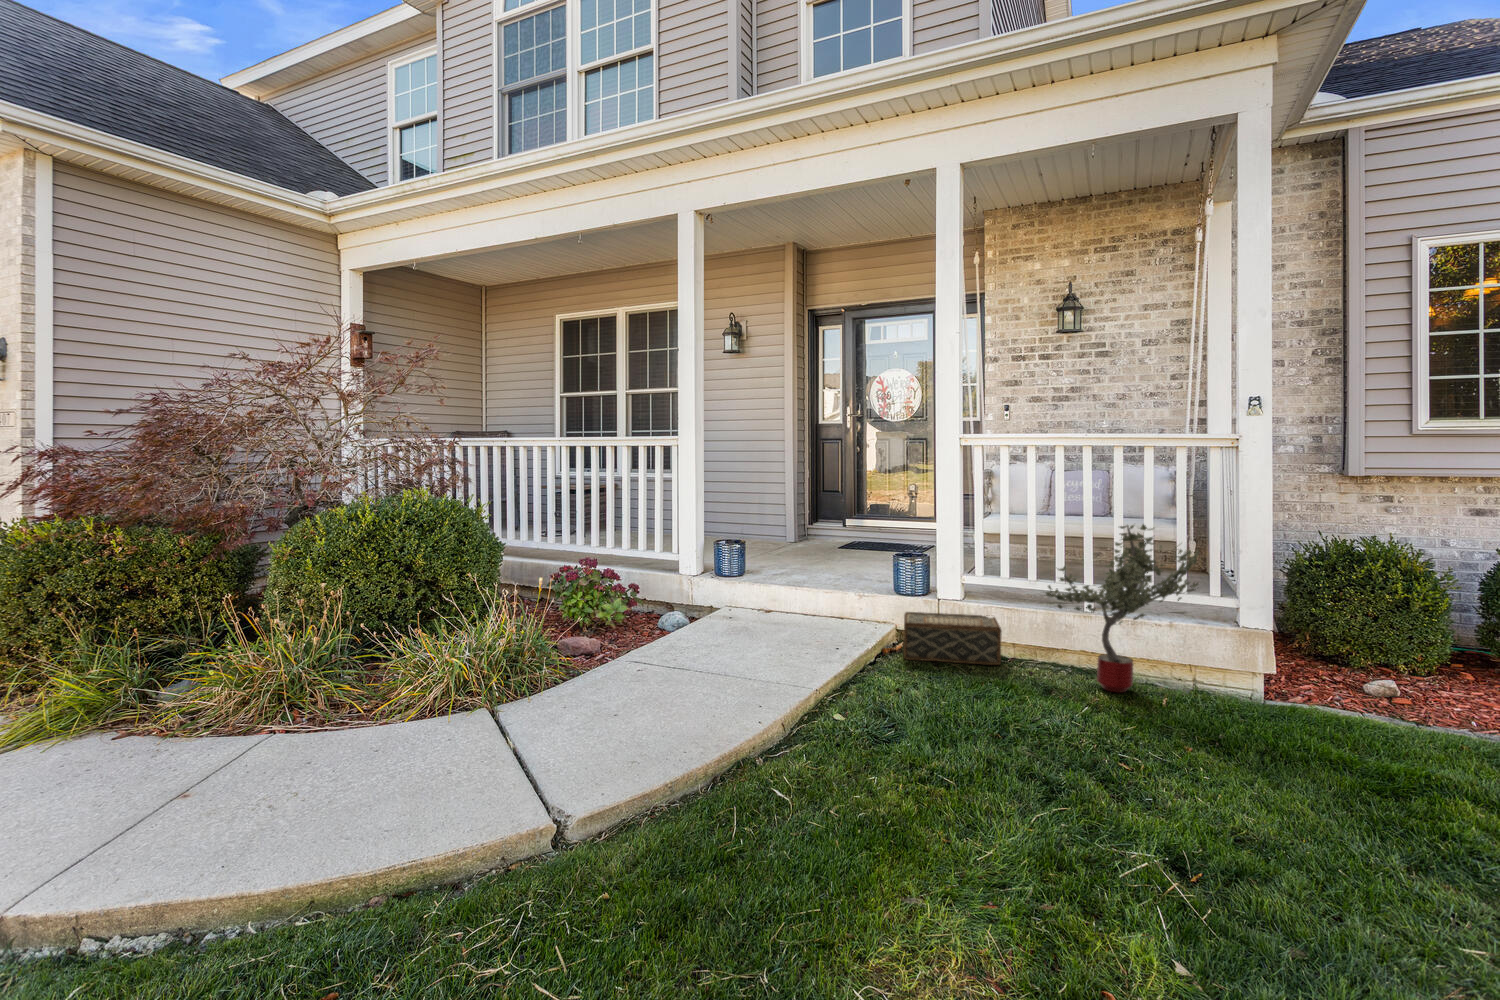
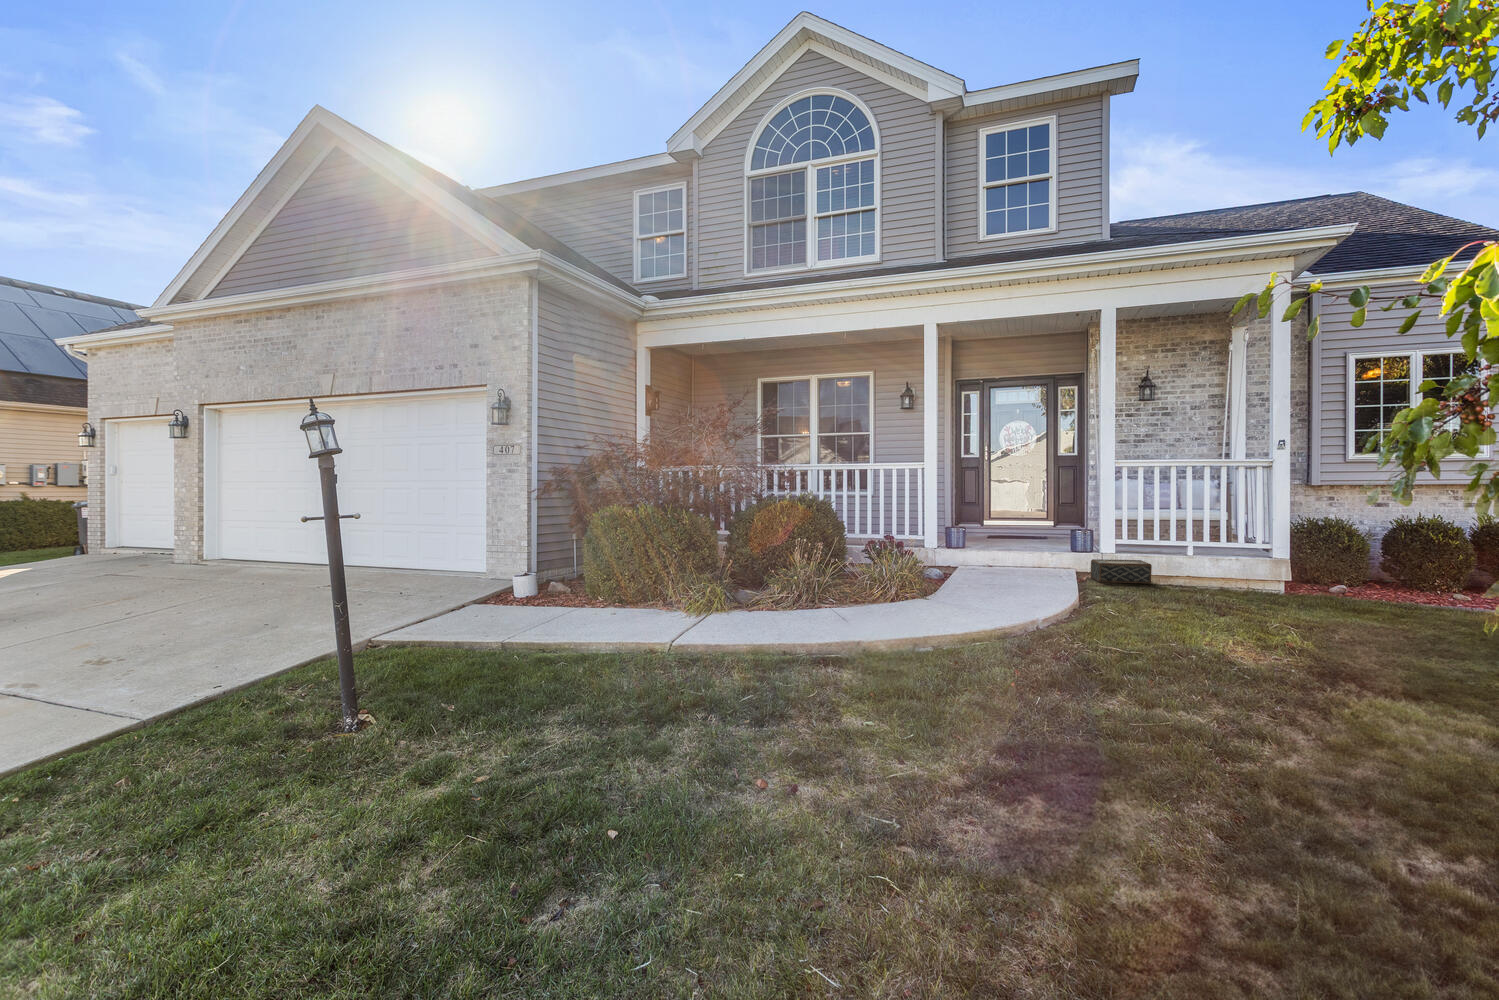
potted tree: present [1046,524,1199,693] -> none [1177,510,1258,592]

